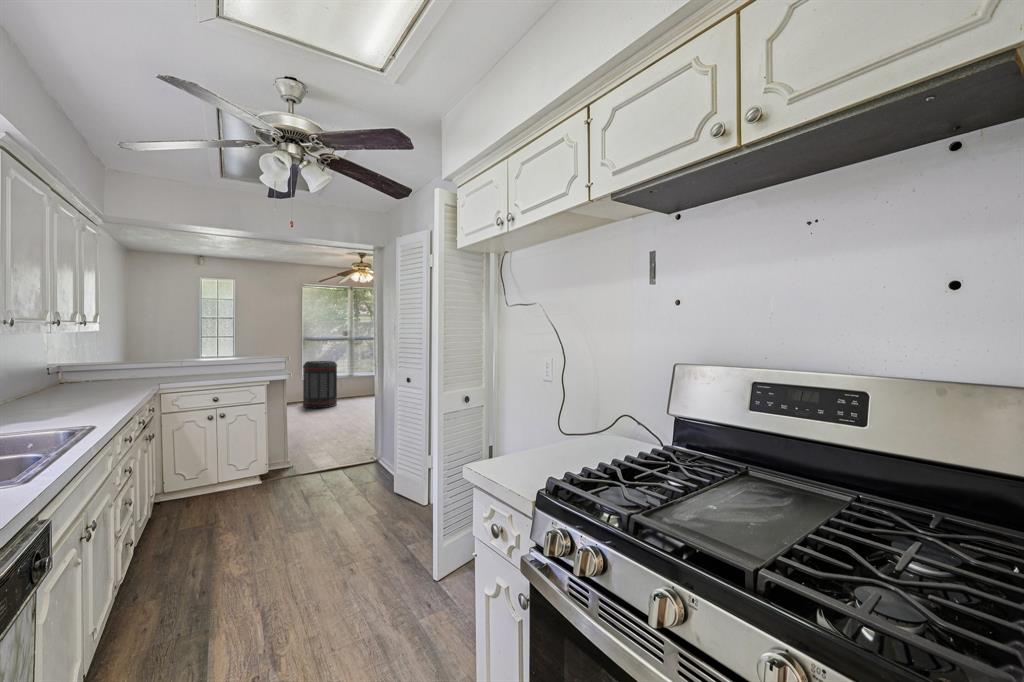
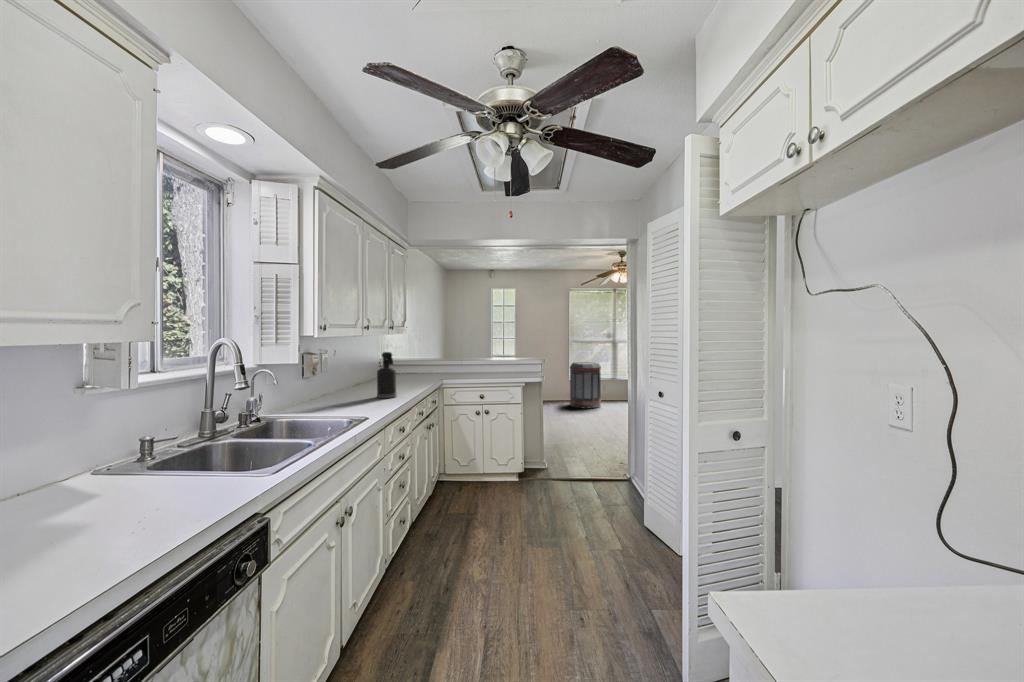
spray bottle: none [82,350,114,406] -> present [377,352,397,398]

